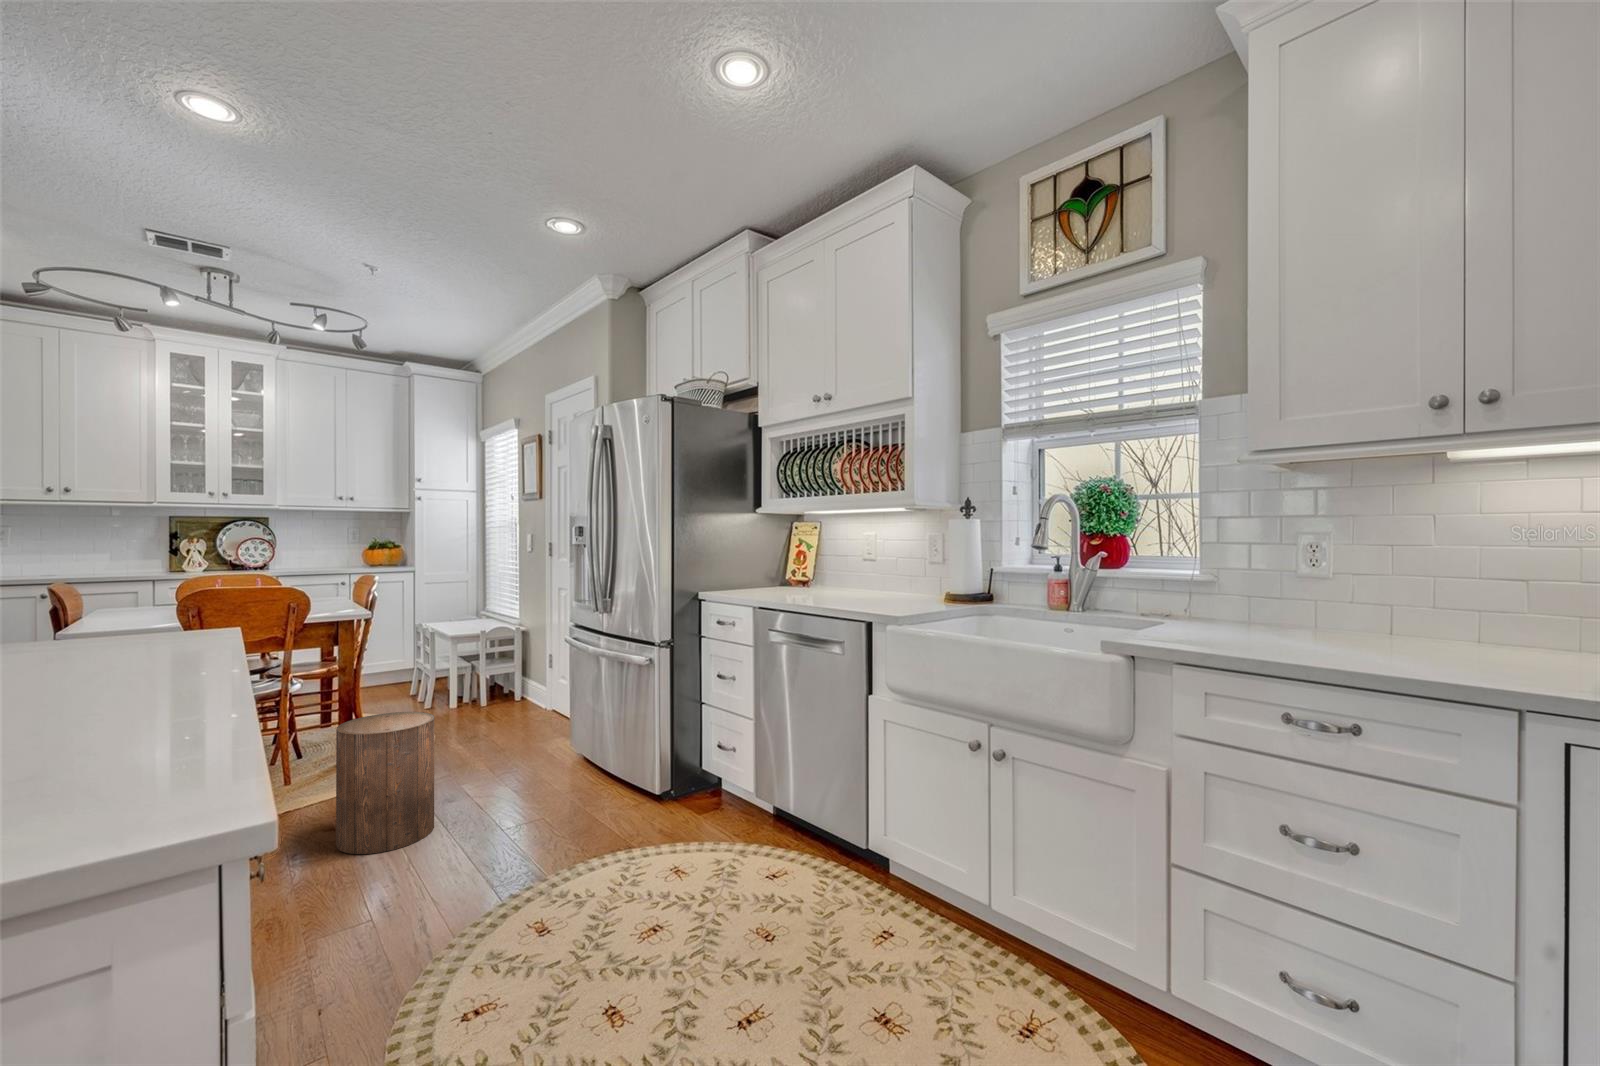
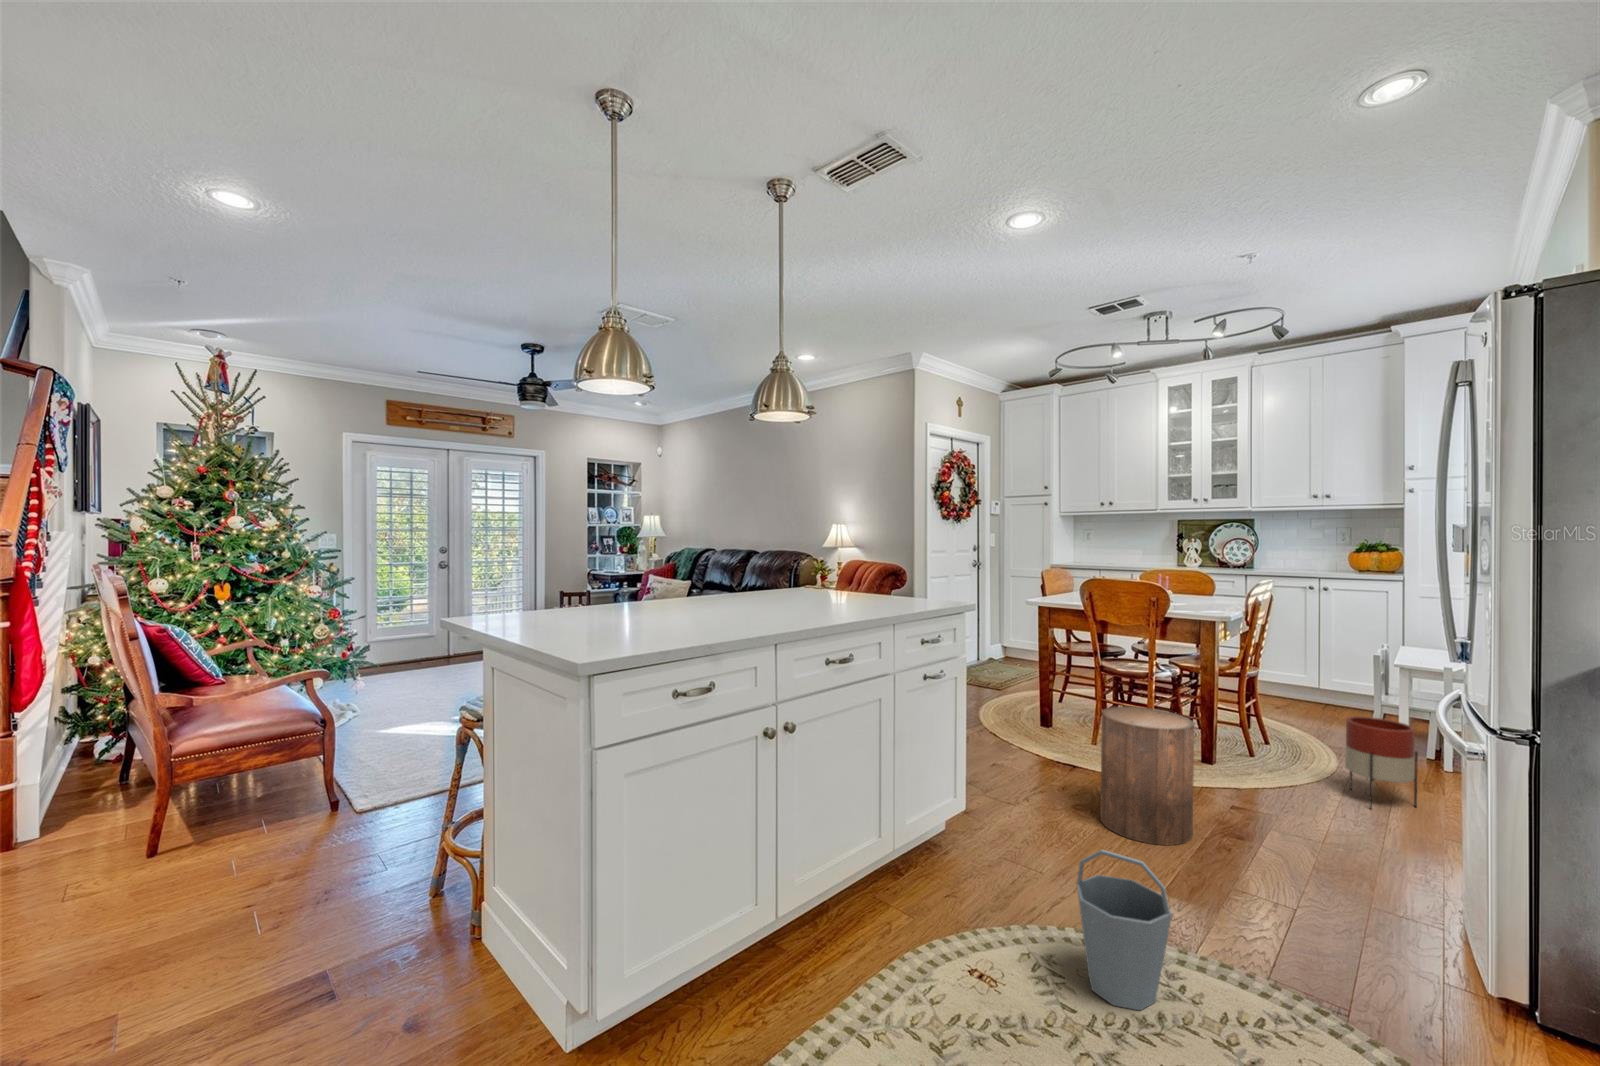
planter: none [466,677,512,748] -> present [1345,716,1418,808]
bucket: none [517,810,594,946] -> present [1077,850,1172,1010]

